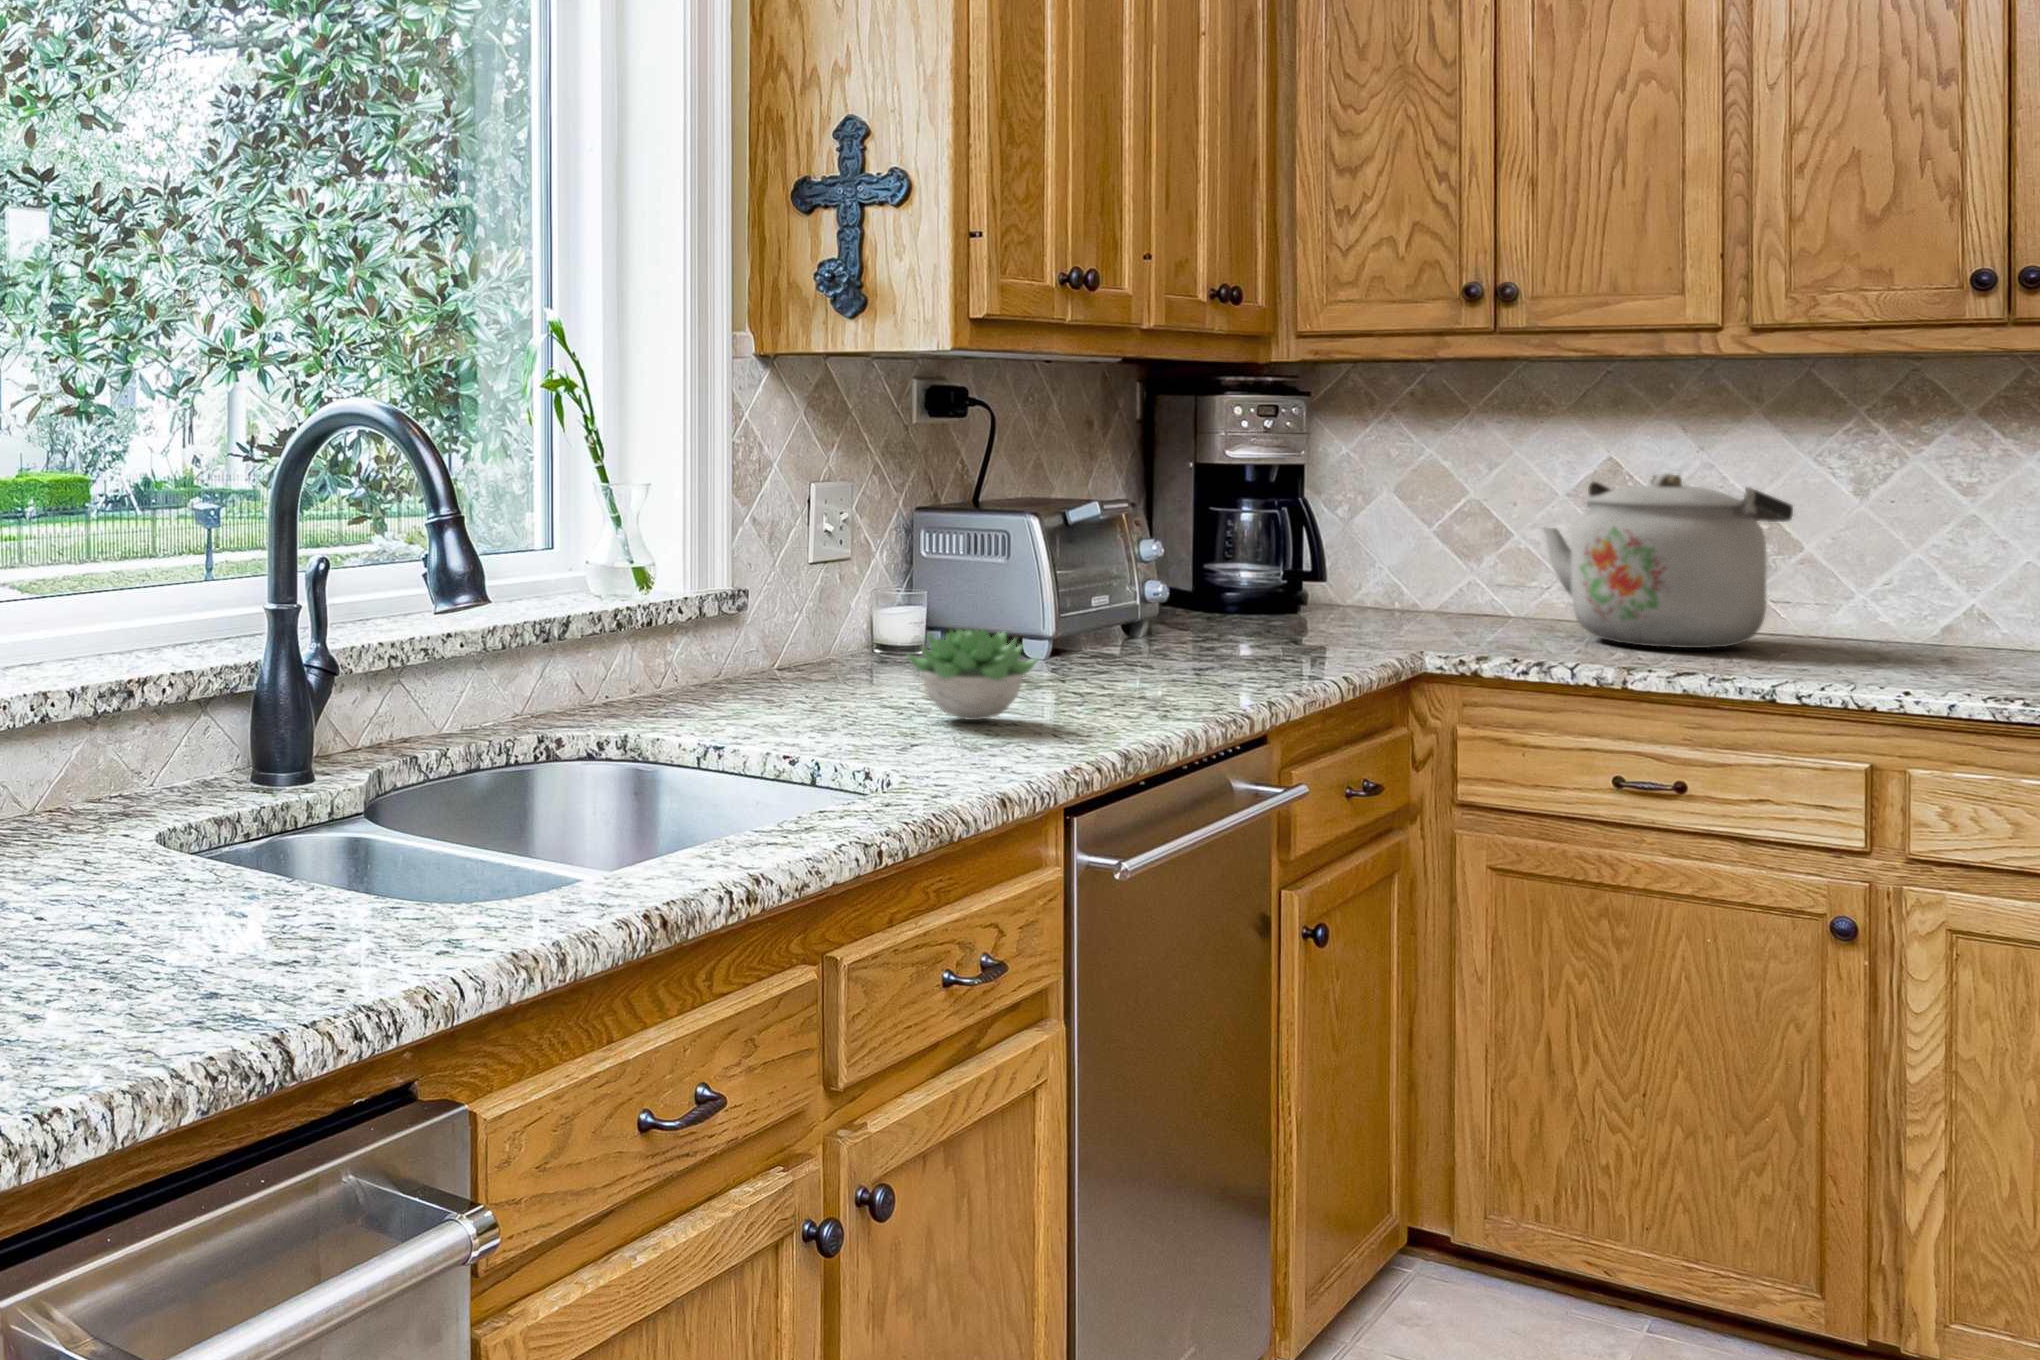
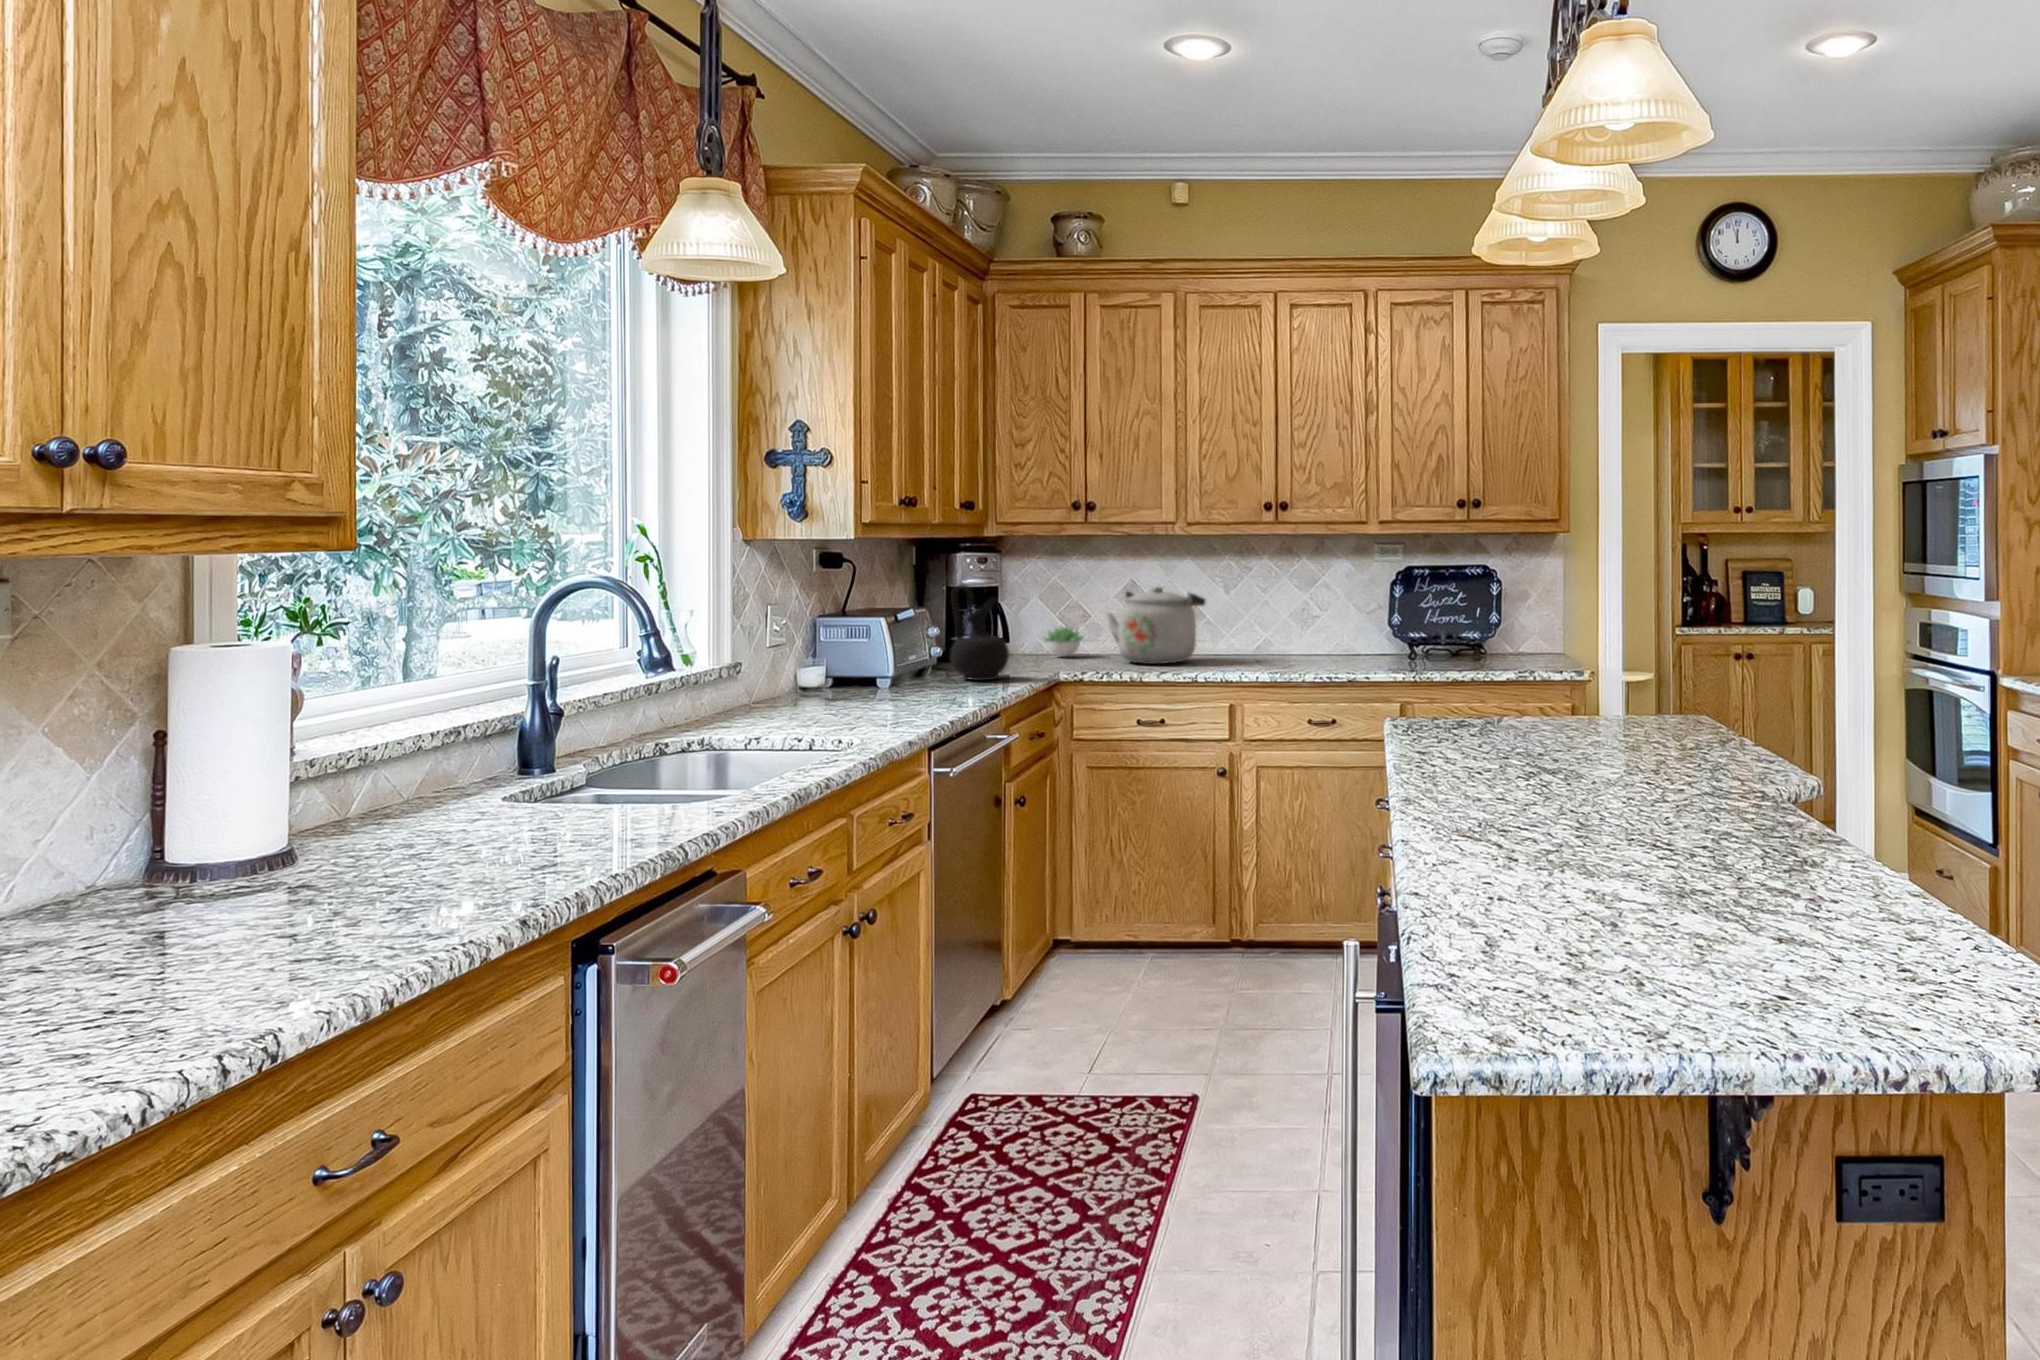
ceramic jug: none [1183,454,1307,657] -> present [950,585,1009,680]
succulent plant: present [907,628,1038,720] -> present [1042,627,1083,657]

